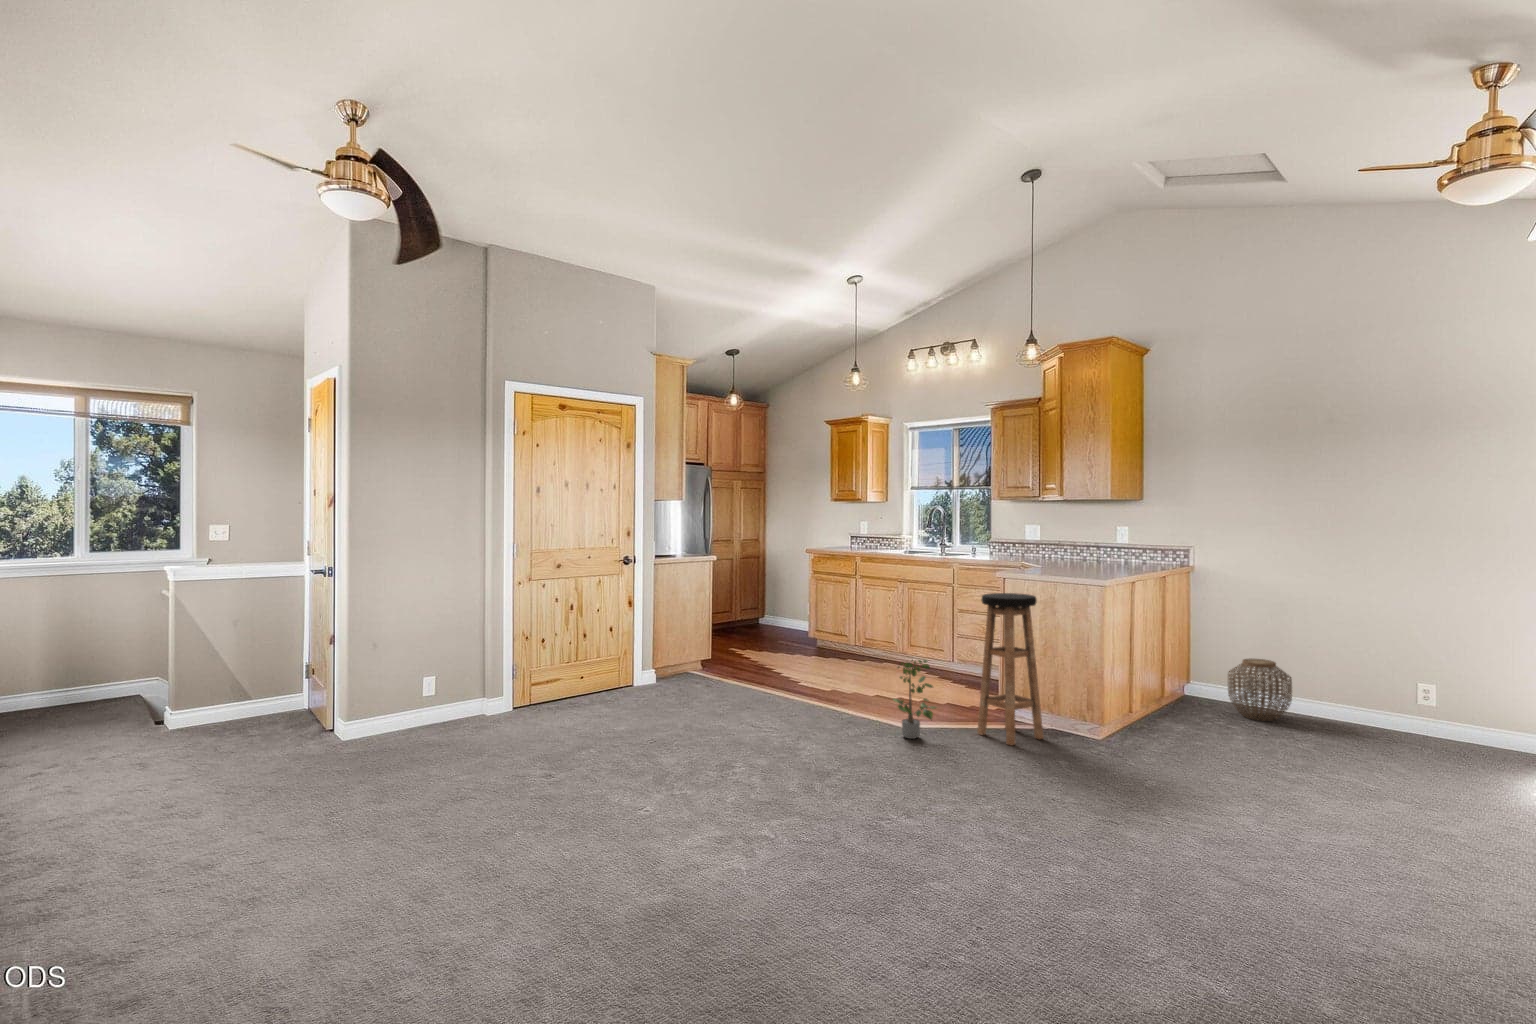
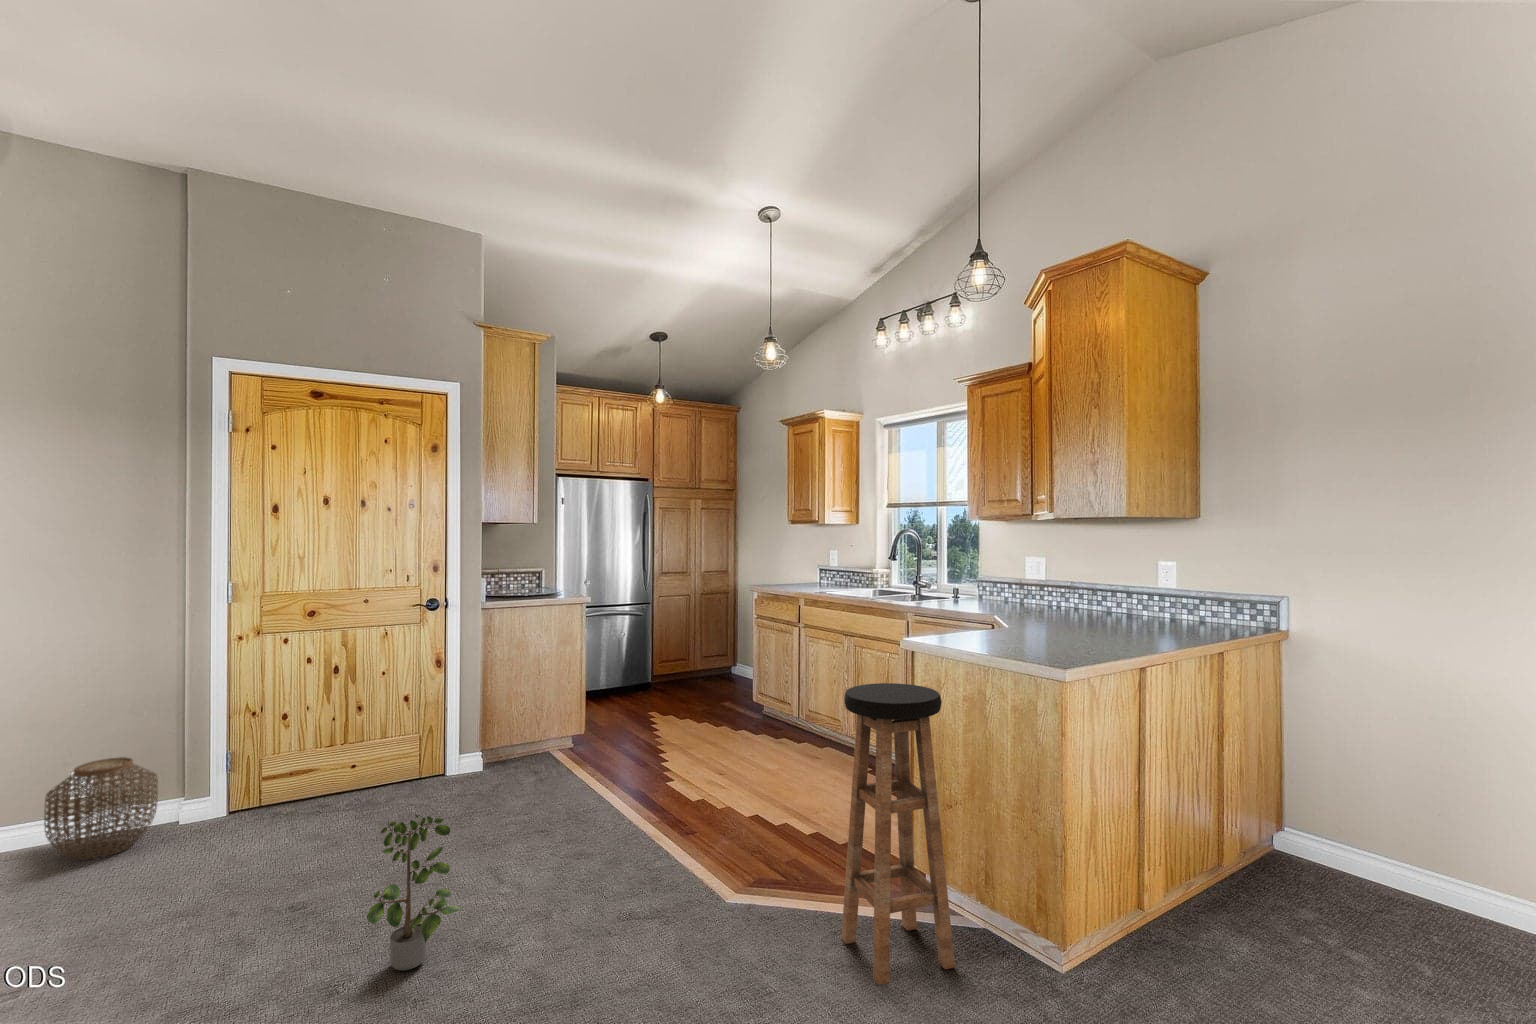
woven basket: present [1228,659,1292,721] -> present [44,757,158,860]
potted plant: present [893,660,936,739] -> present [367,815,463,971]

